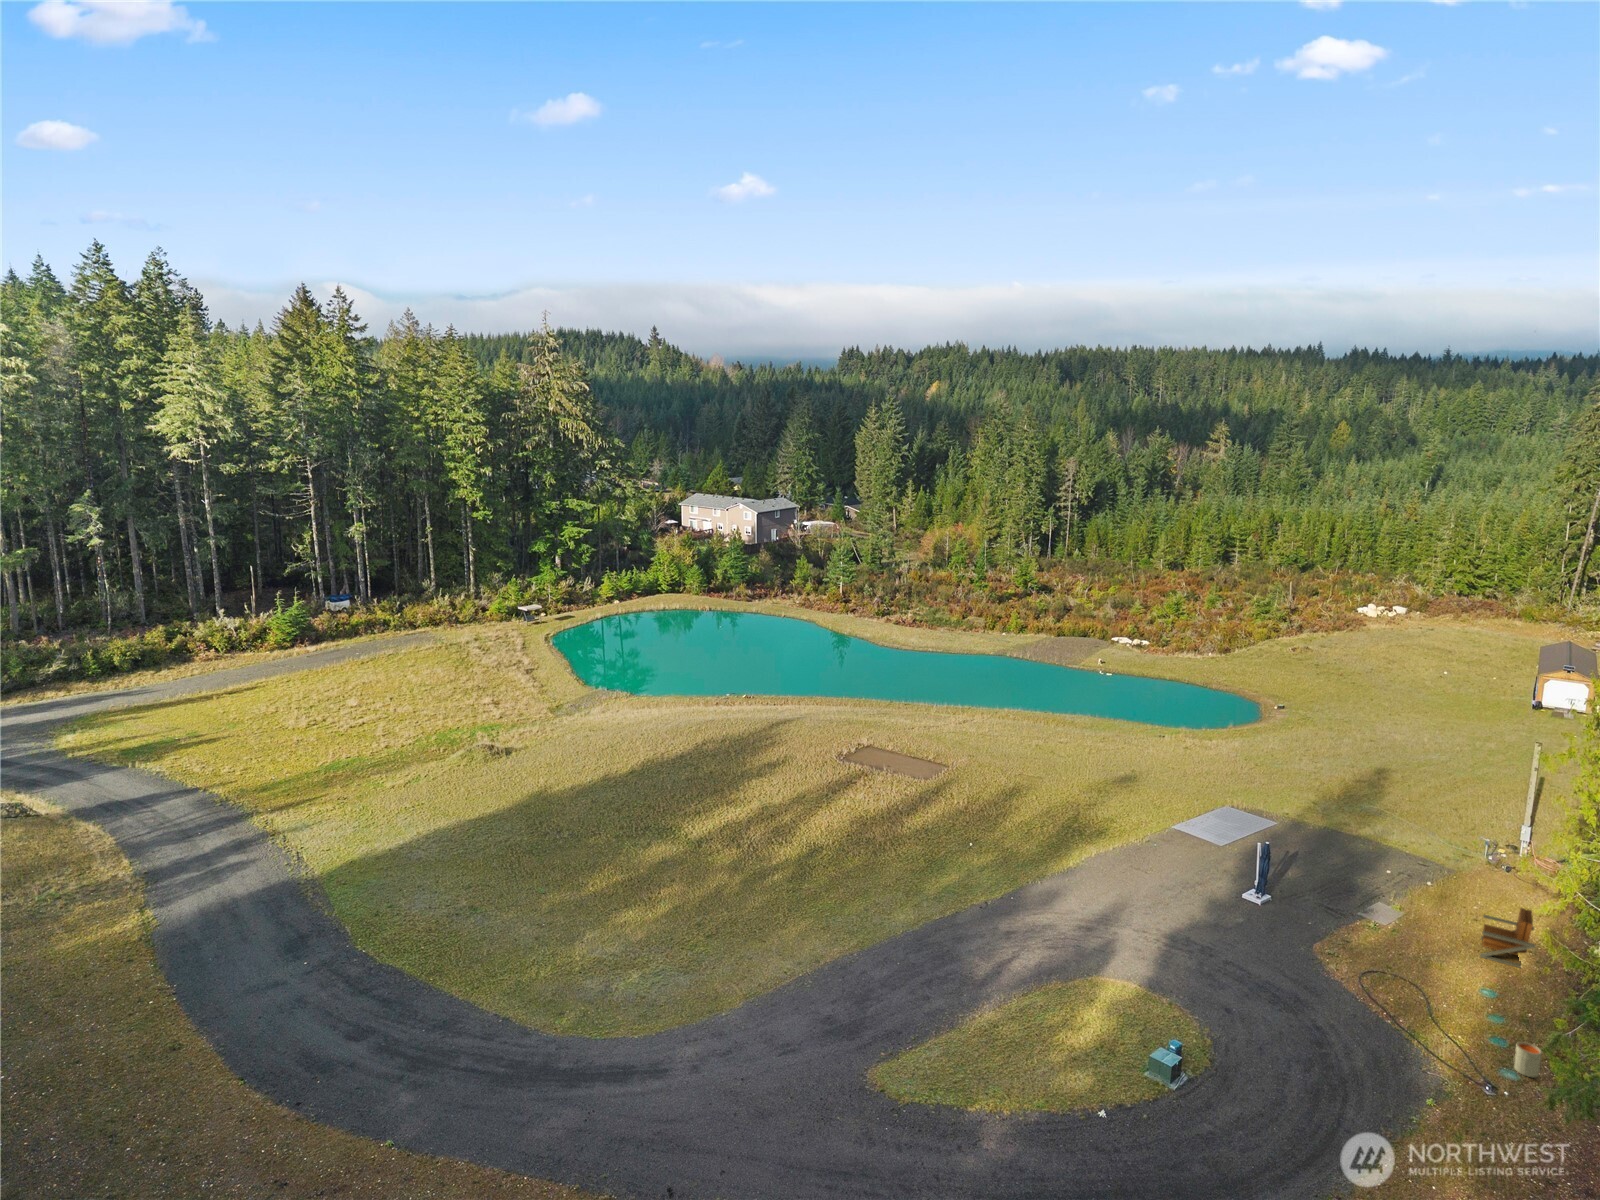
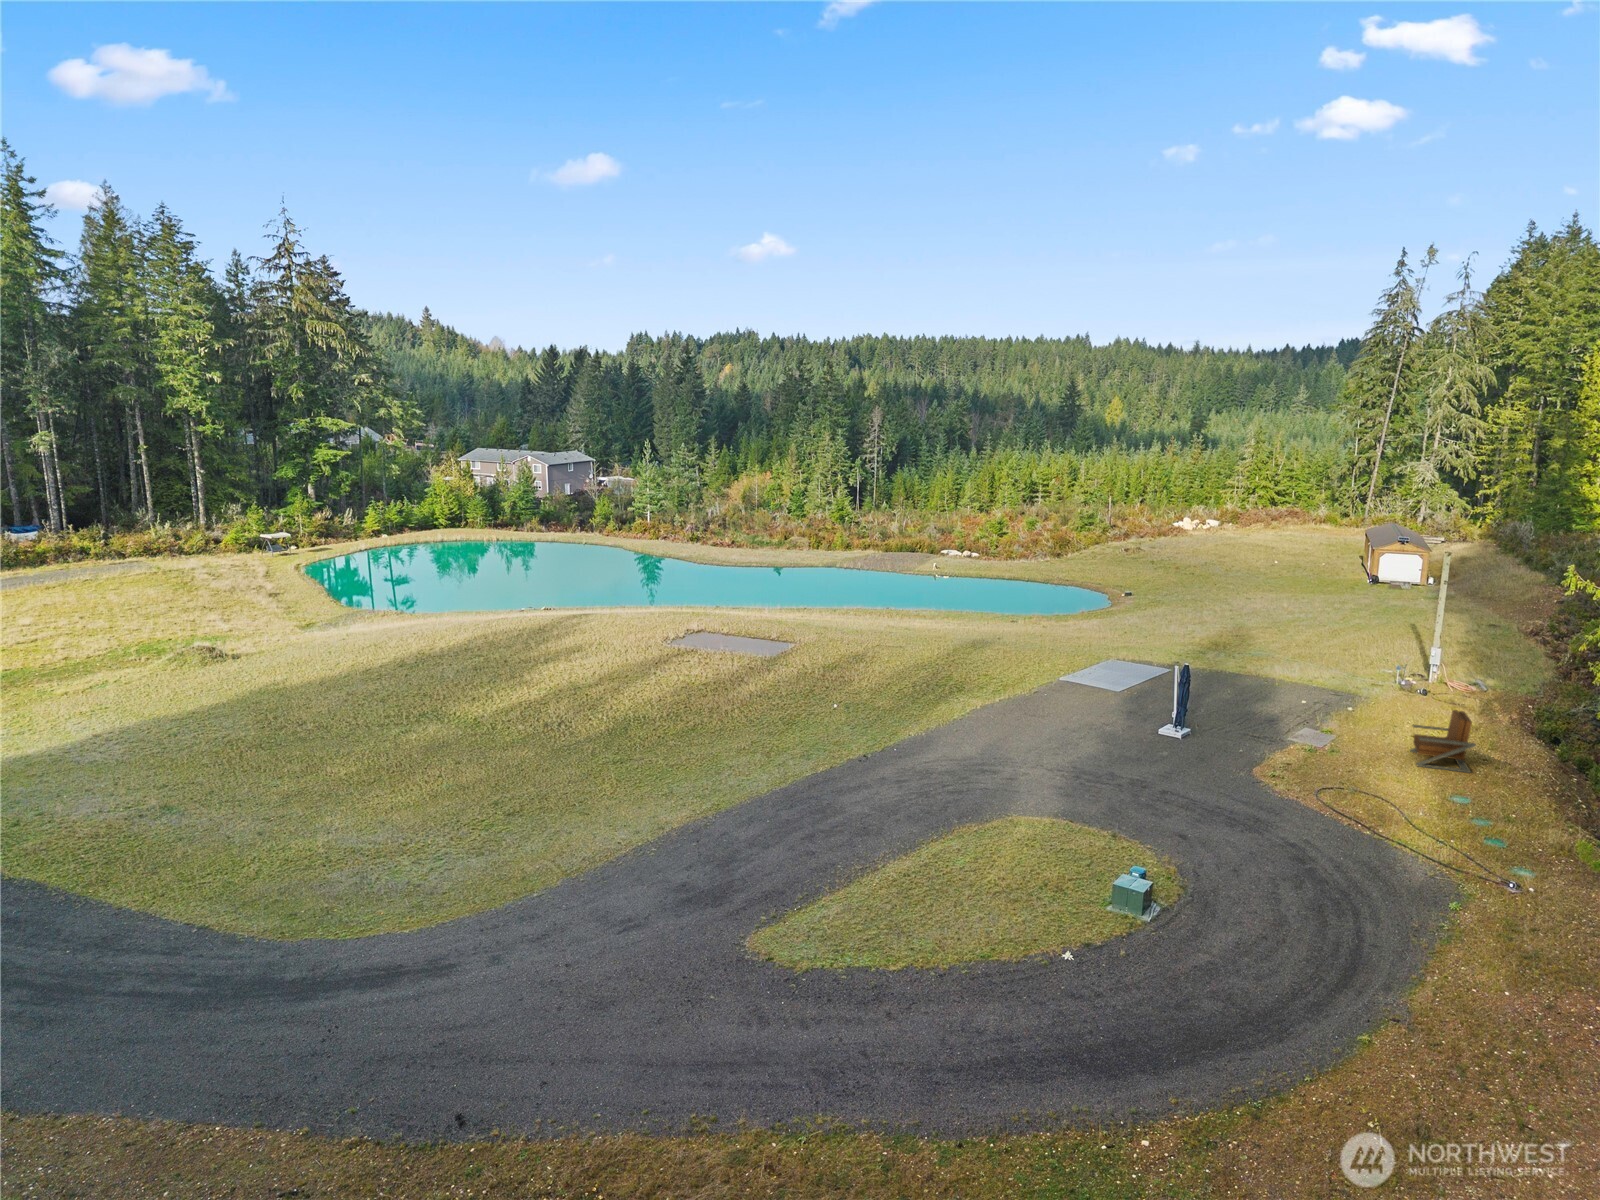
bucket: present [1514,1042,1542,1077] -> none [1498,825,1531,863]

